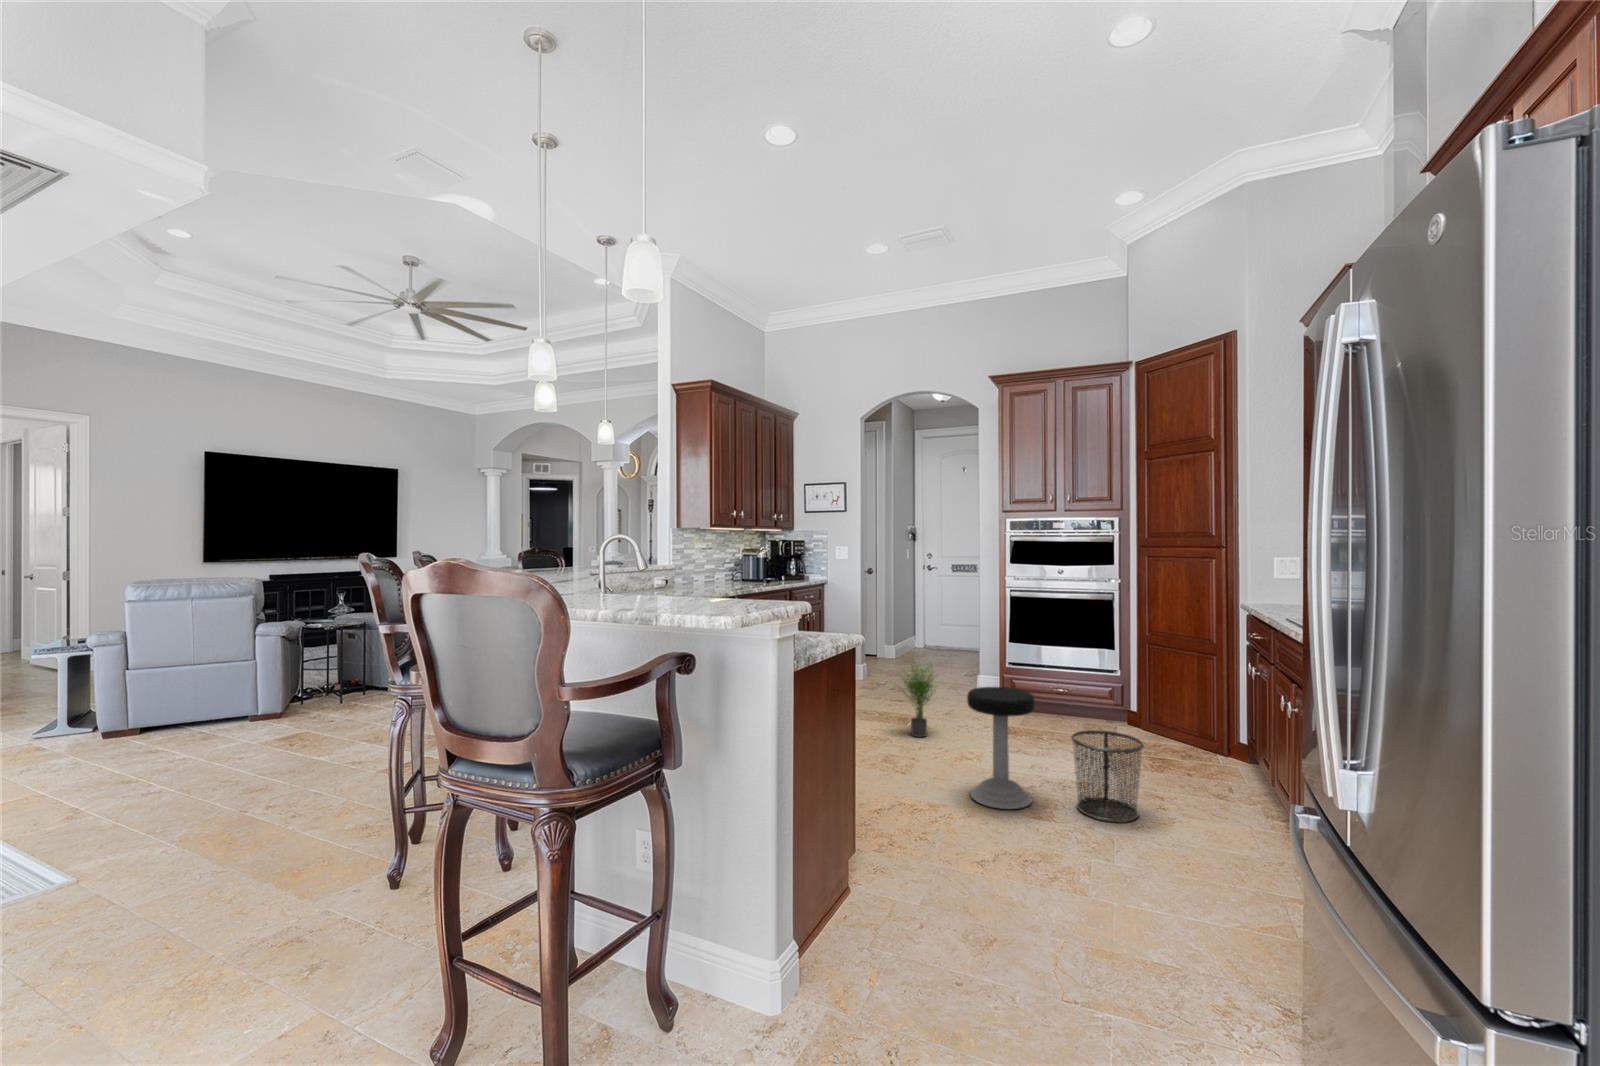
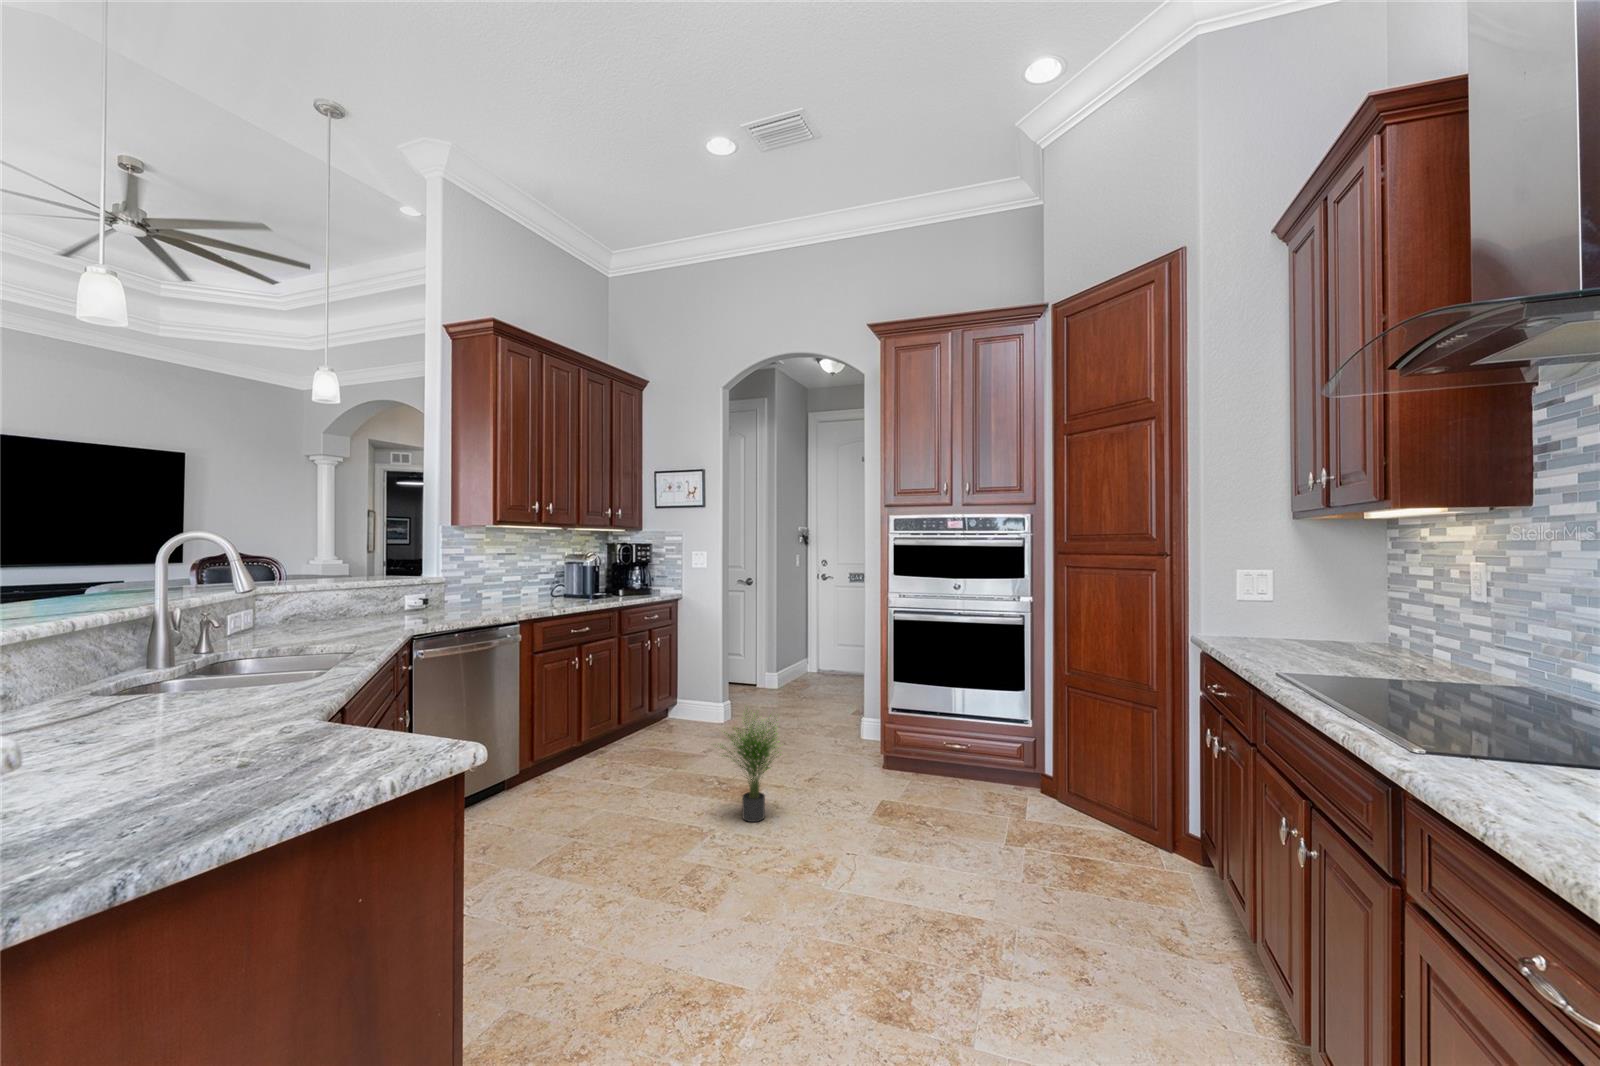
stool: present [967,687,1035,809] -> none [776,768,878,980]
waste bin: present [1071,730,1144,822] -> none [931,840,1043,1006]

